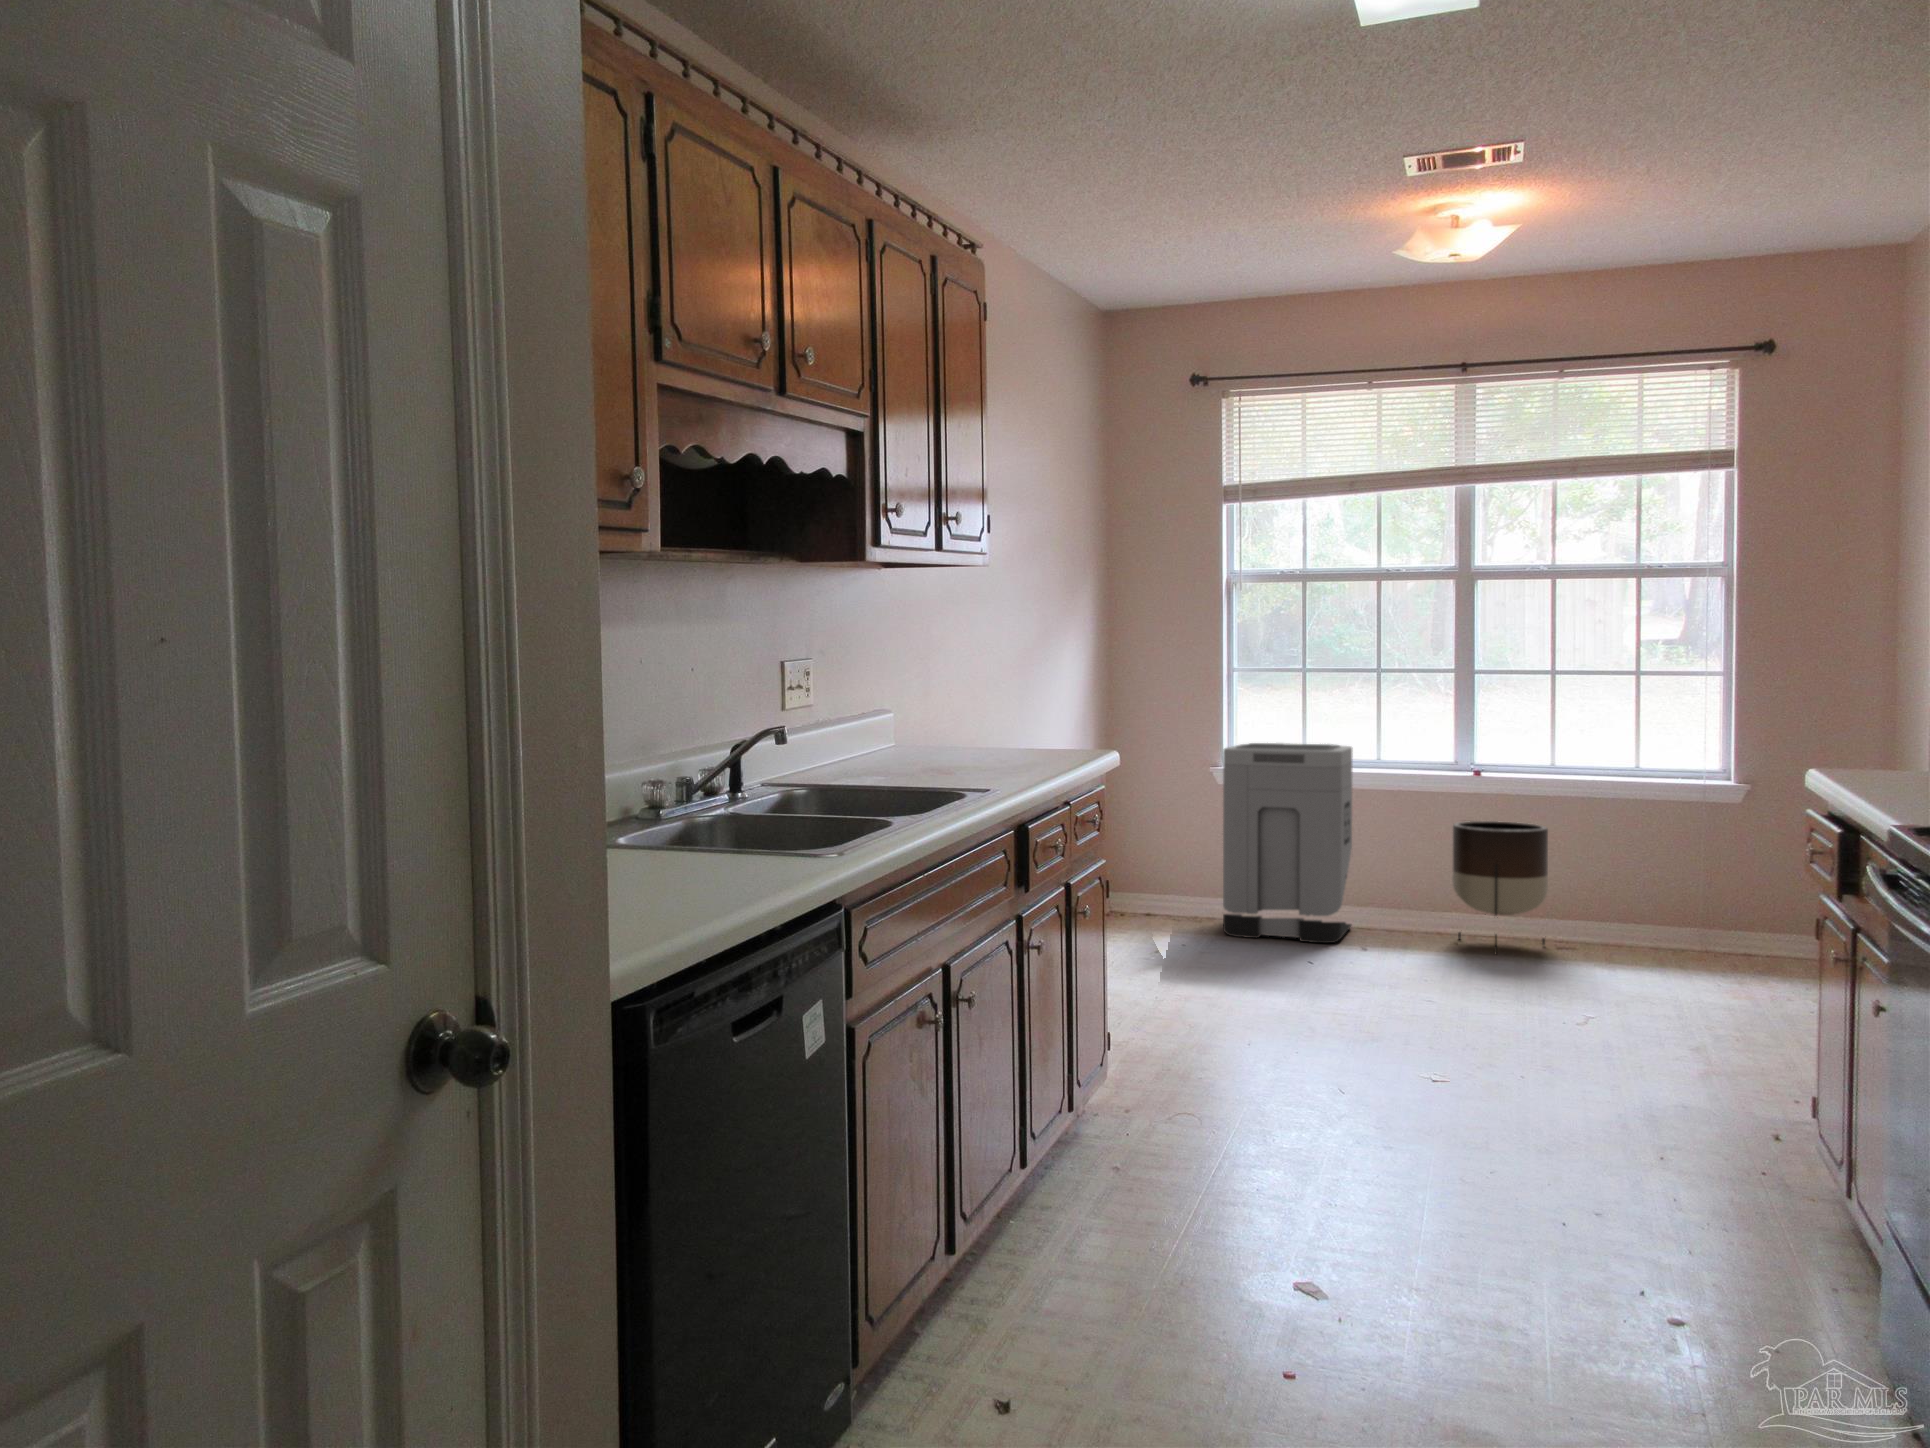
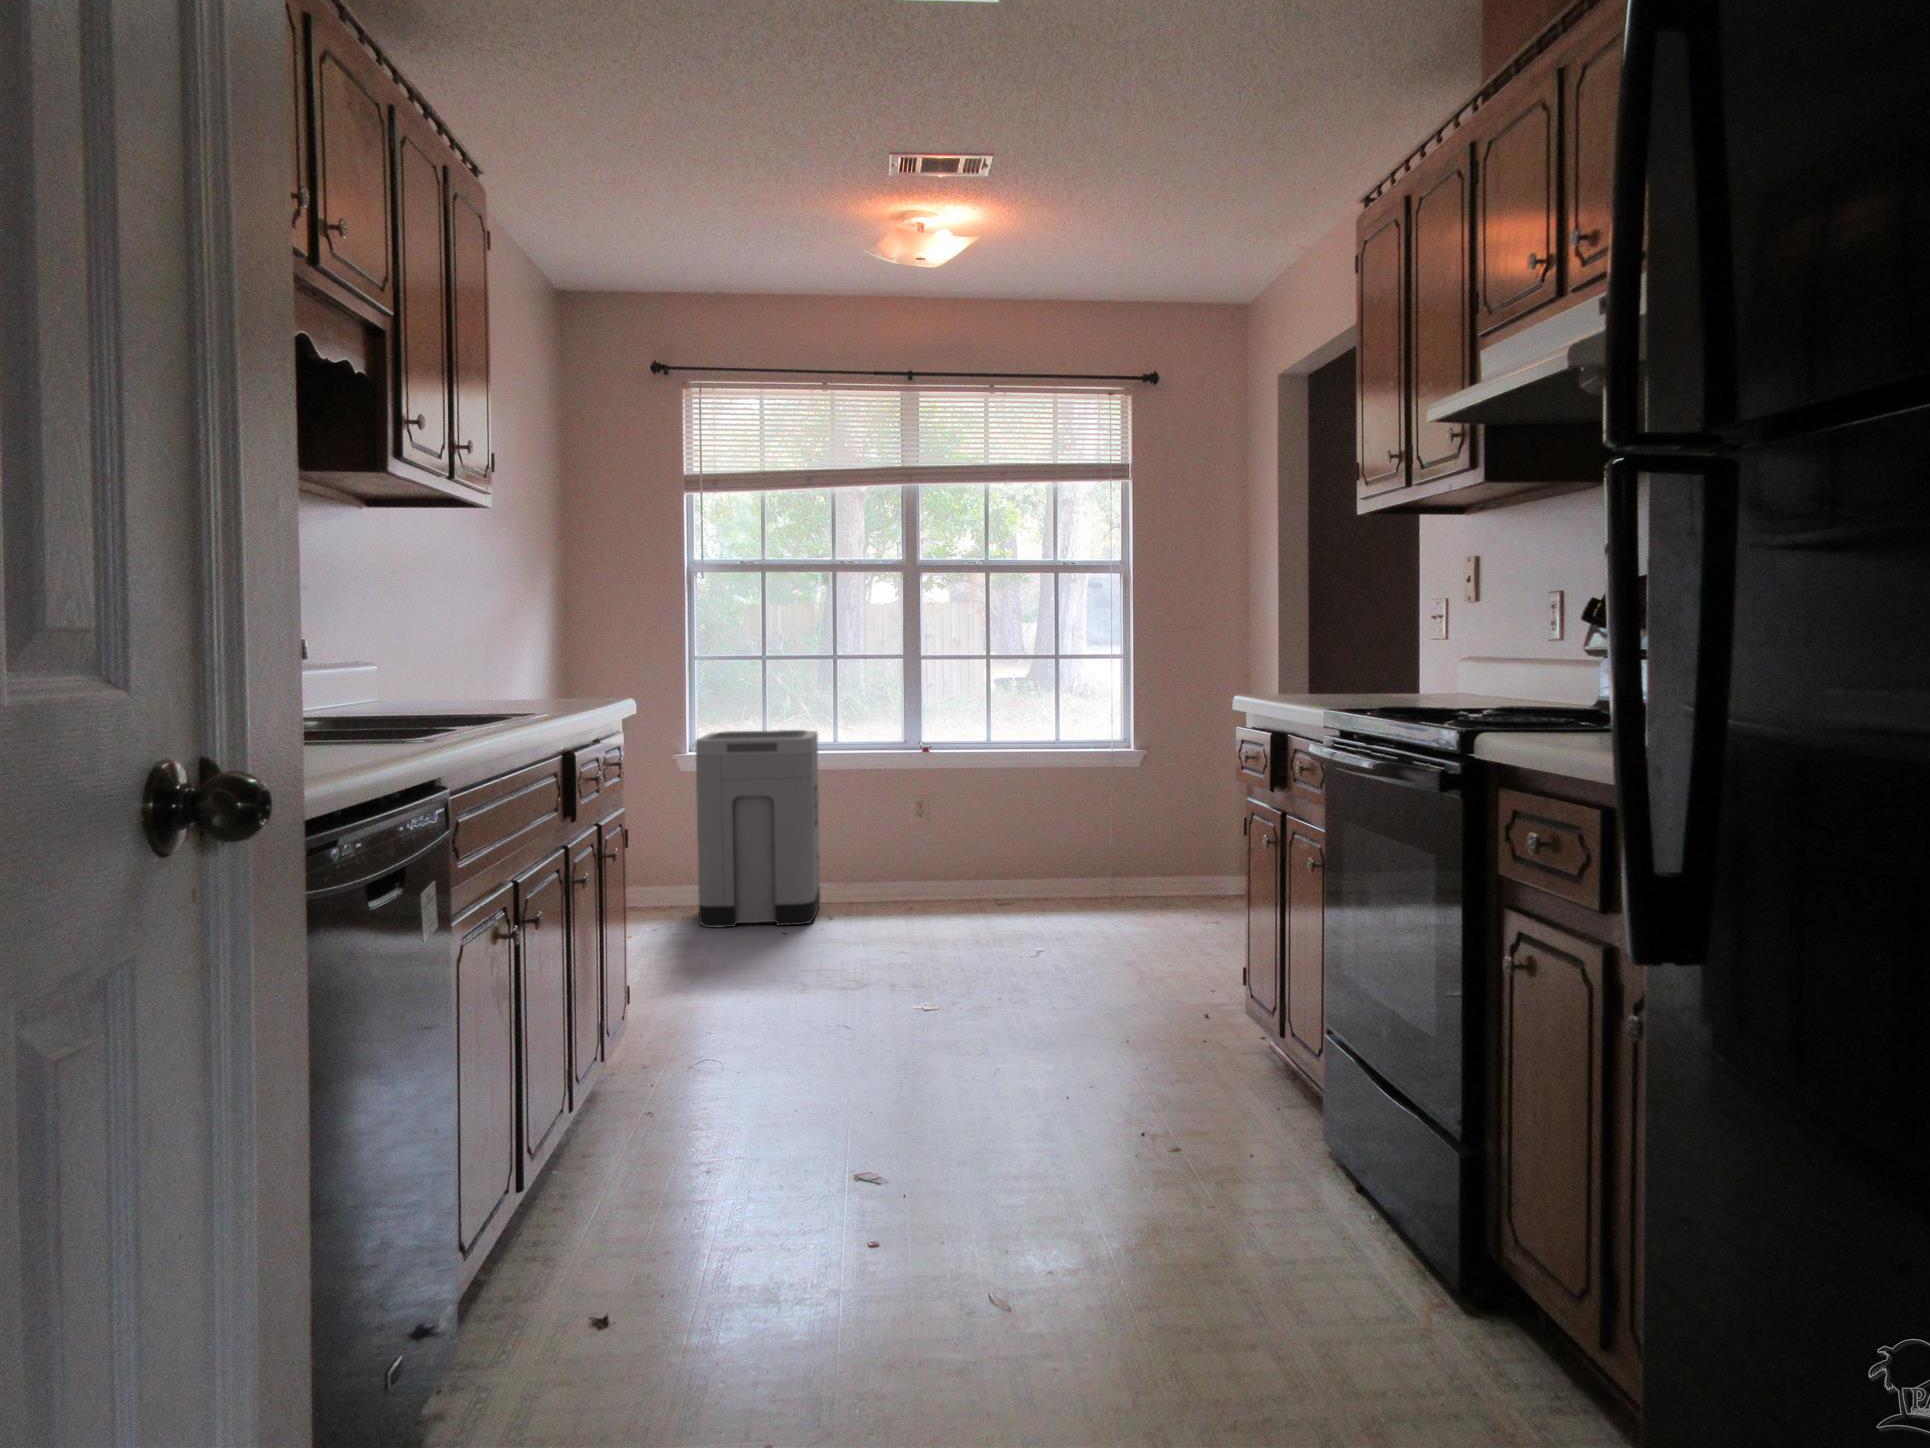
planter: present [1452,821,1548,953] -> none [911,794,993,918]

